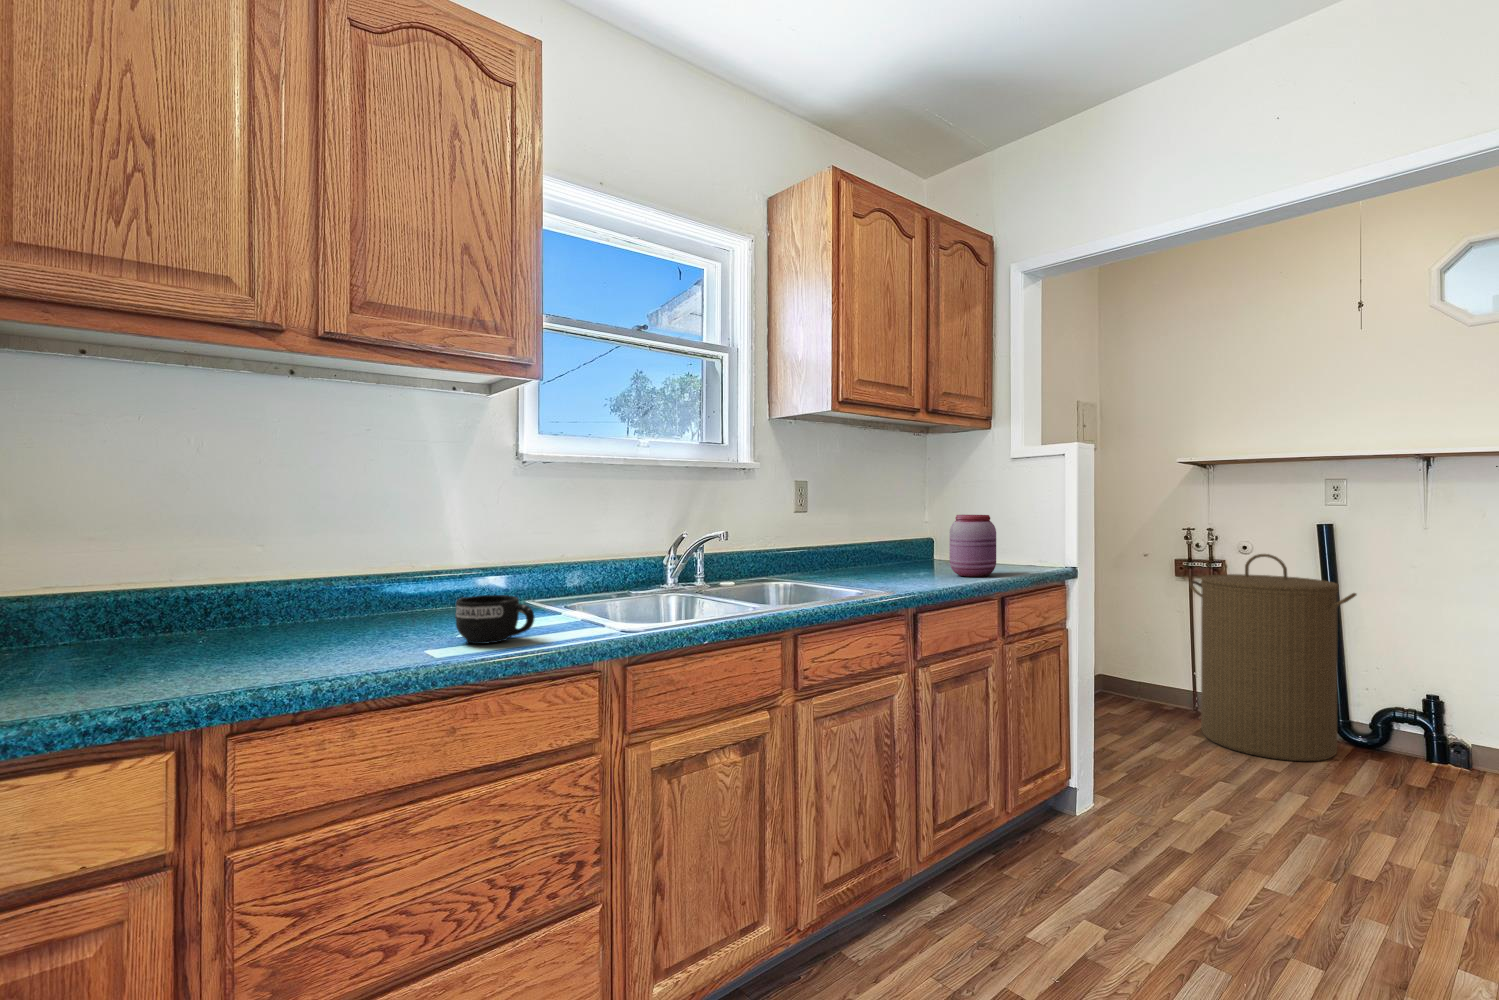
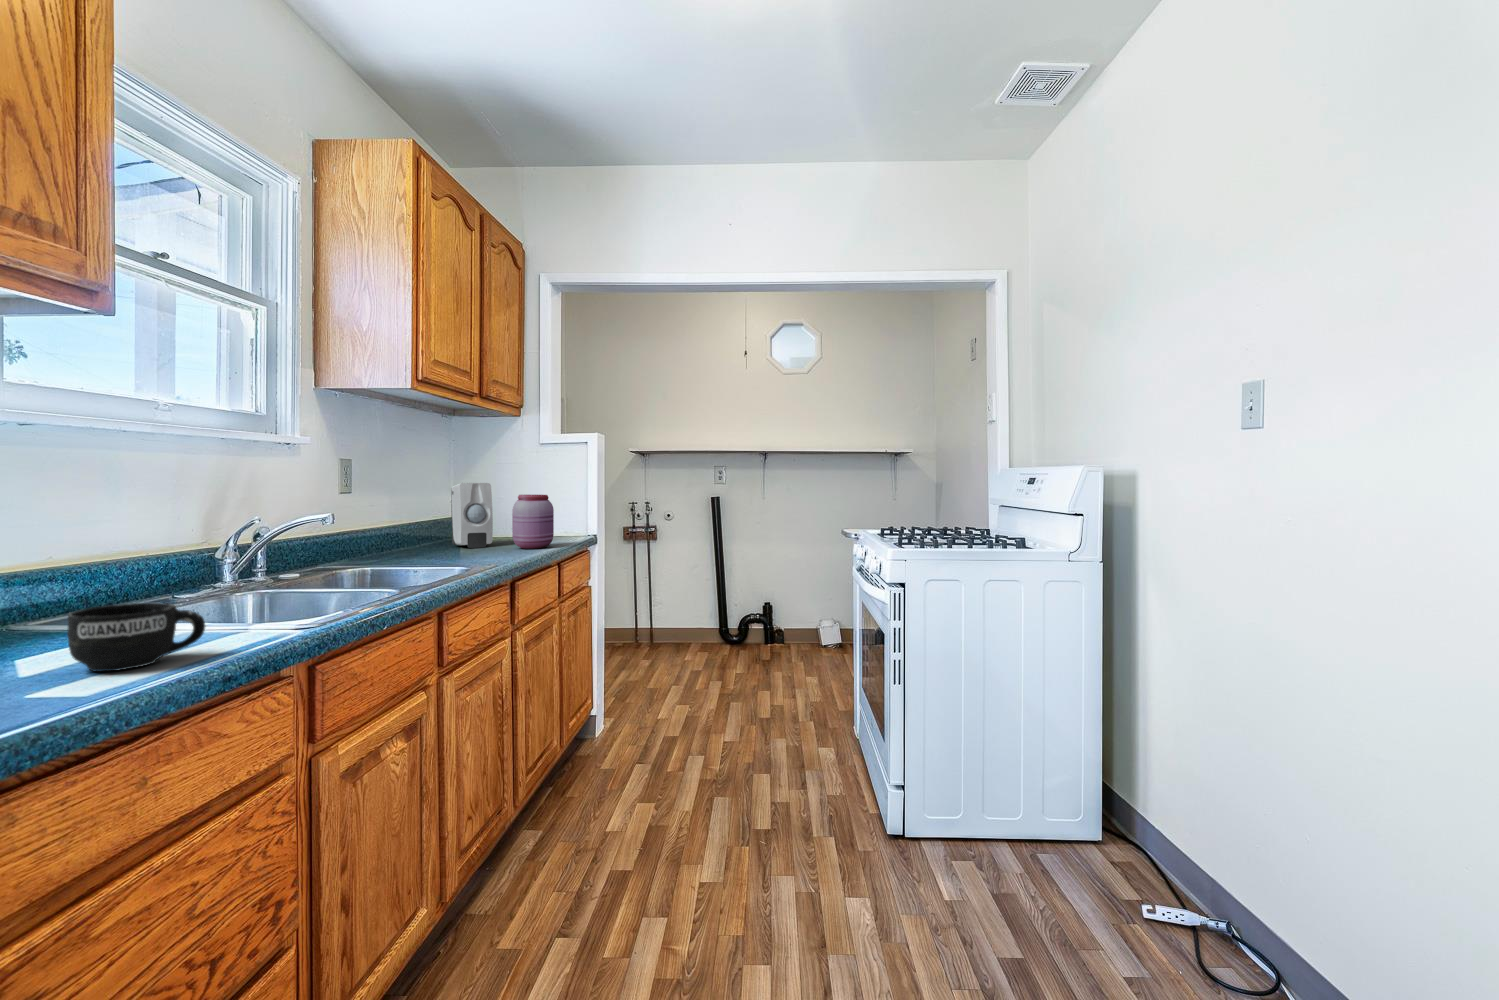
soap dispenser: none [904,502,937,571] -> present [451,483,493,548]
laundry hamper: present [1189,554,1356,761] -> none [637,521,735,663]

